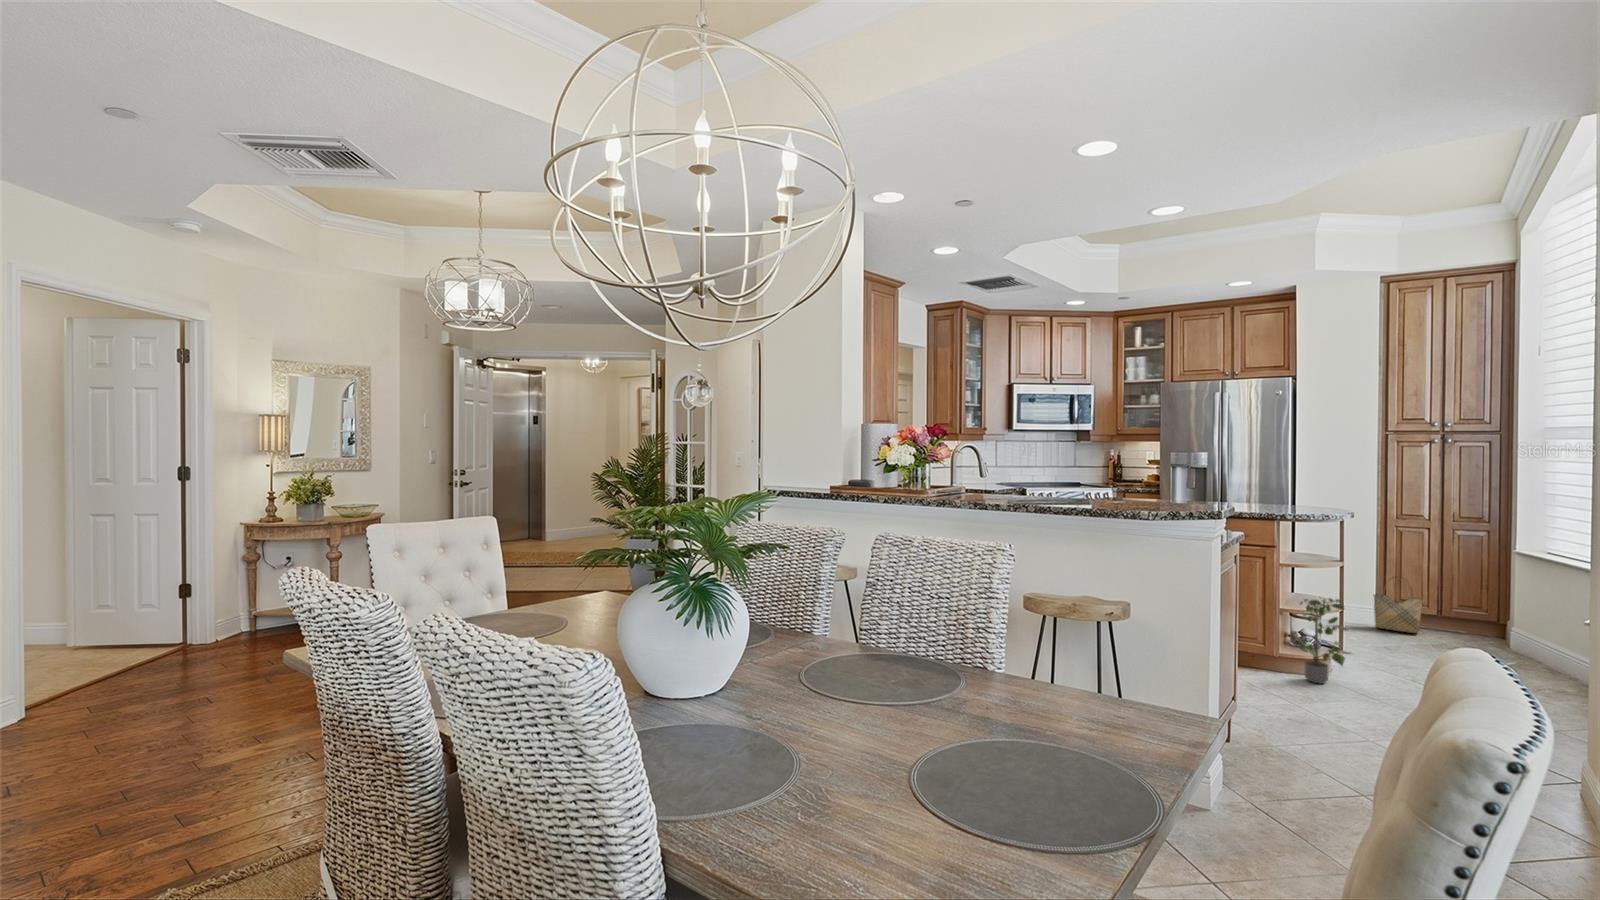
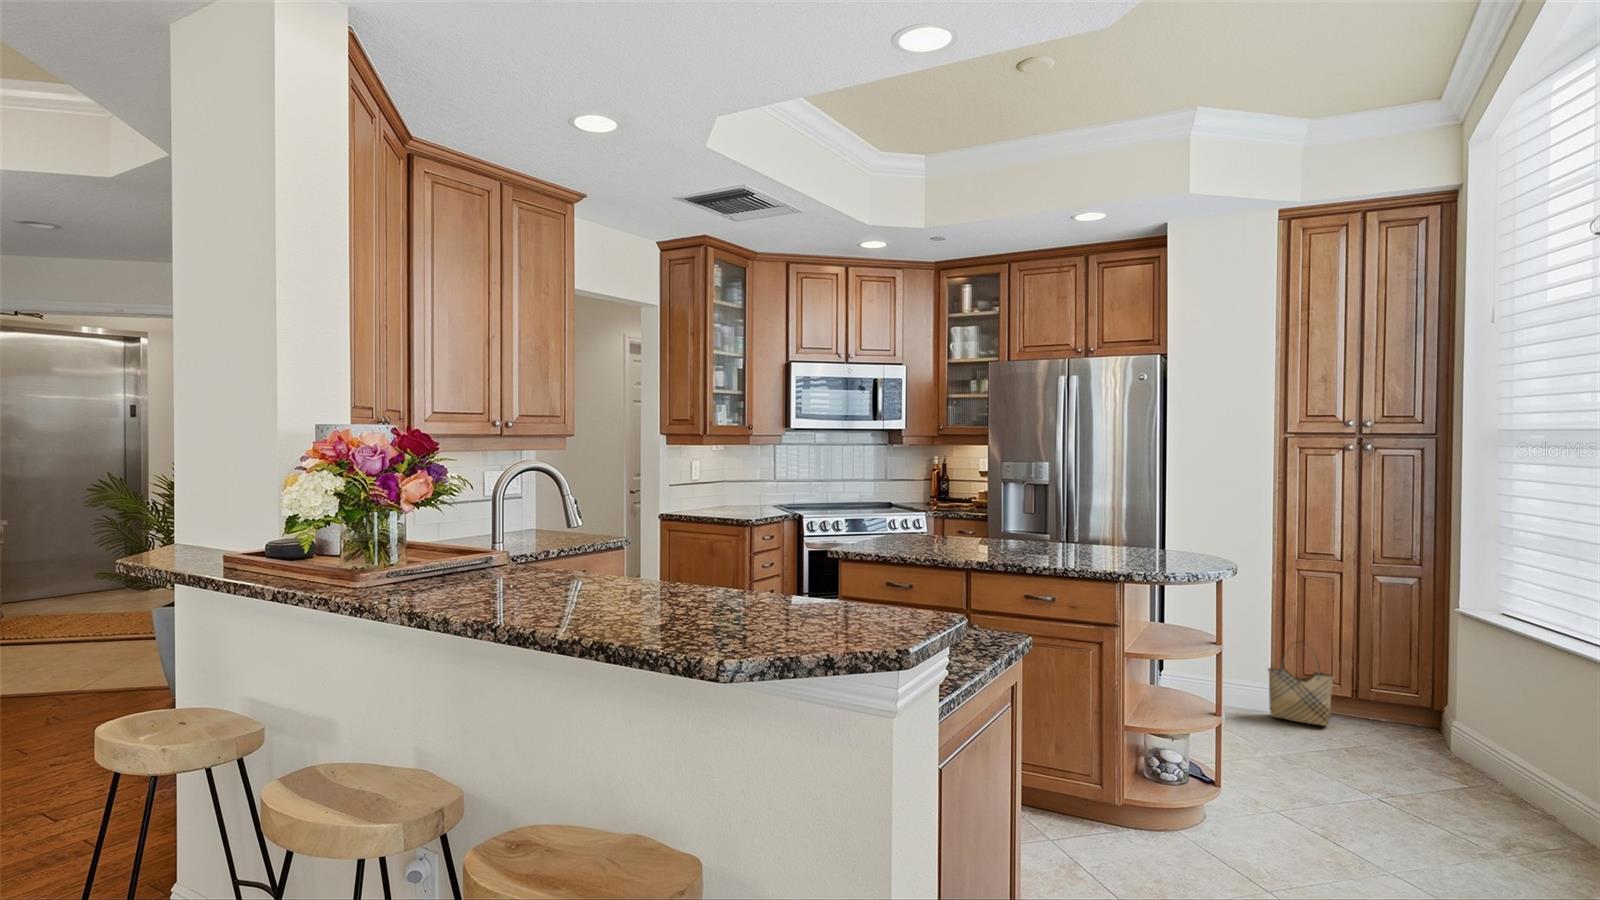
potted plant: present [1295,598,1351,683] -> none [1156,711,1253,860]

